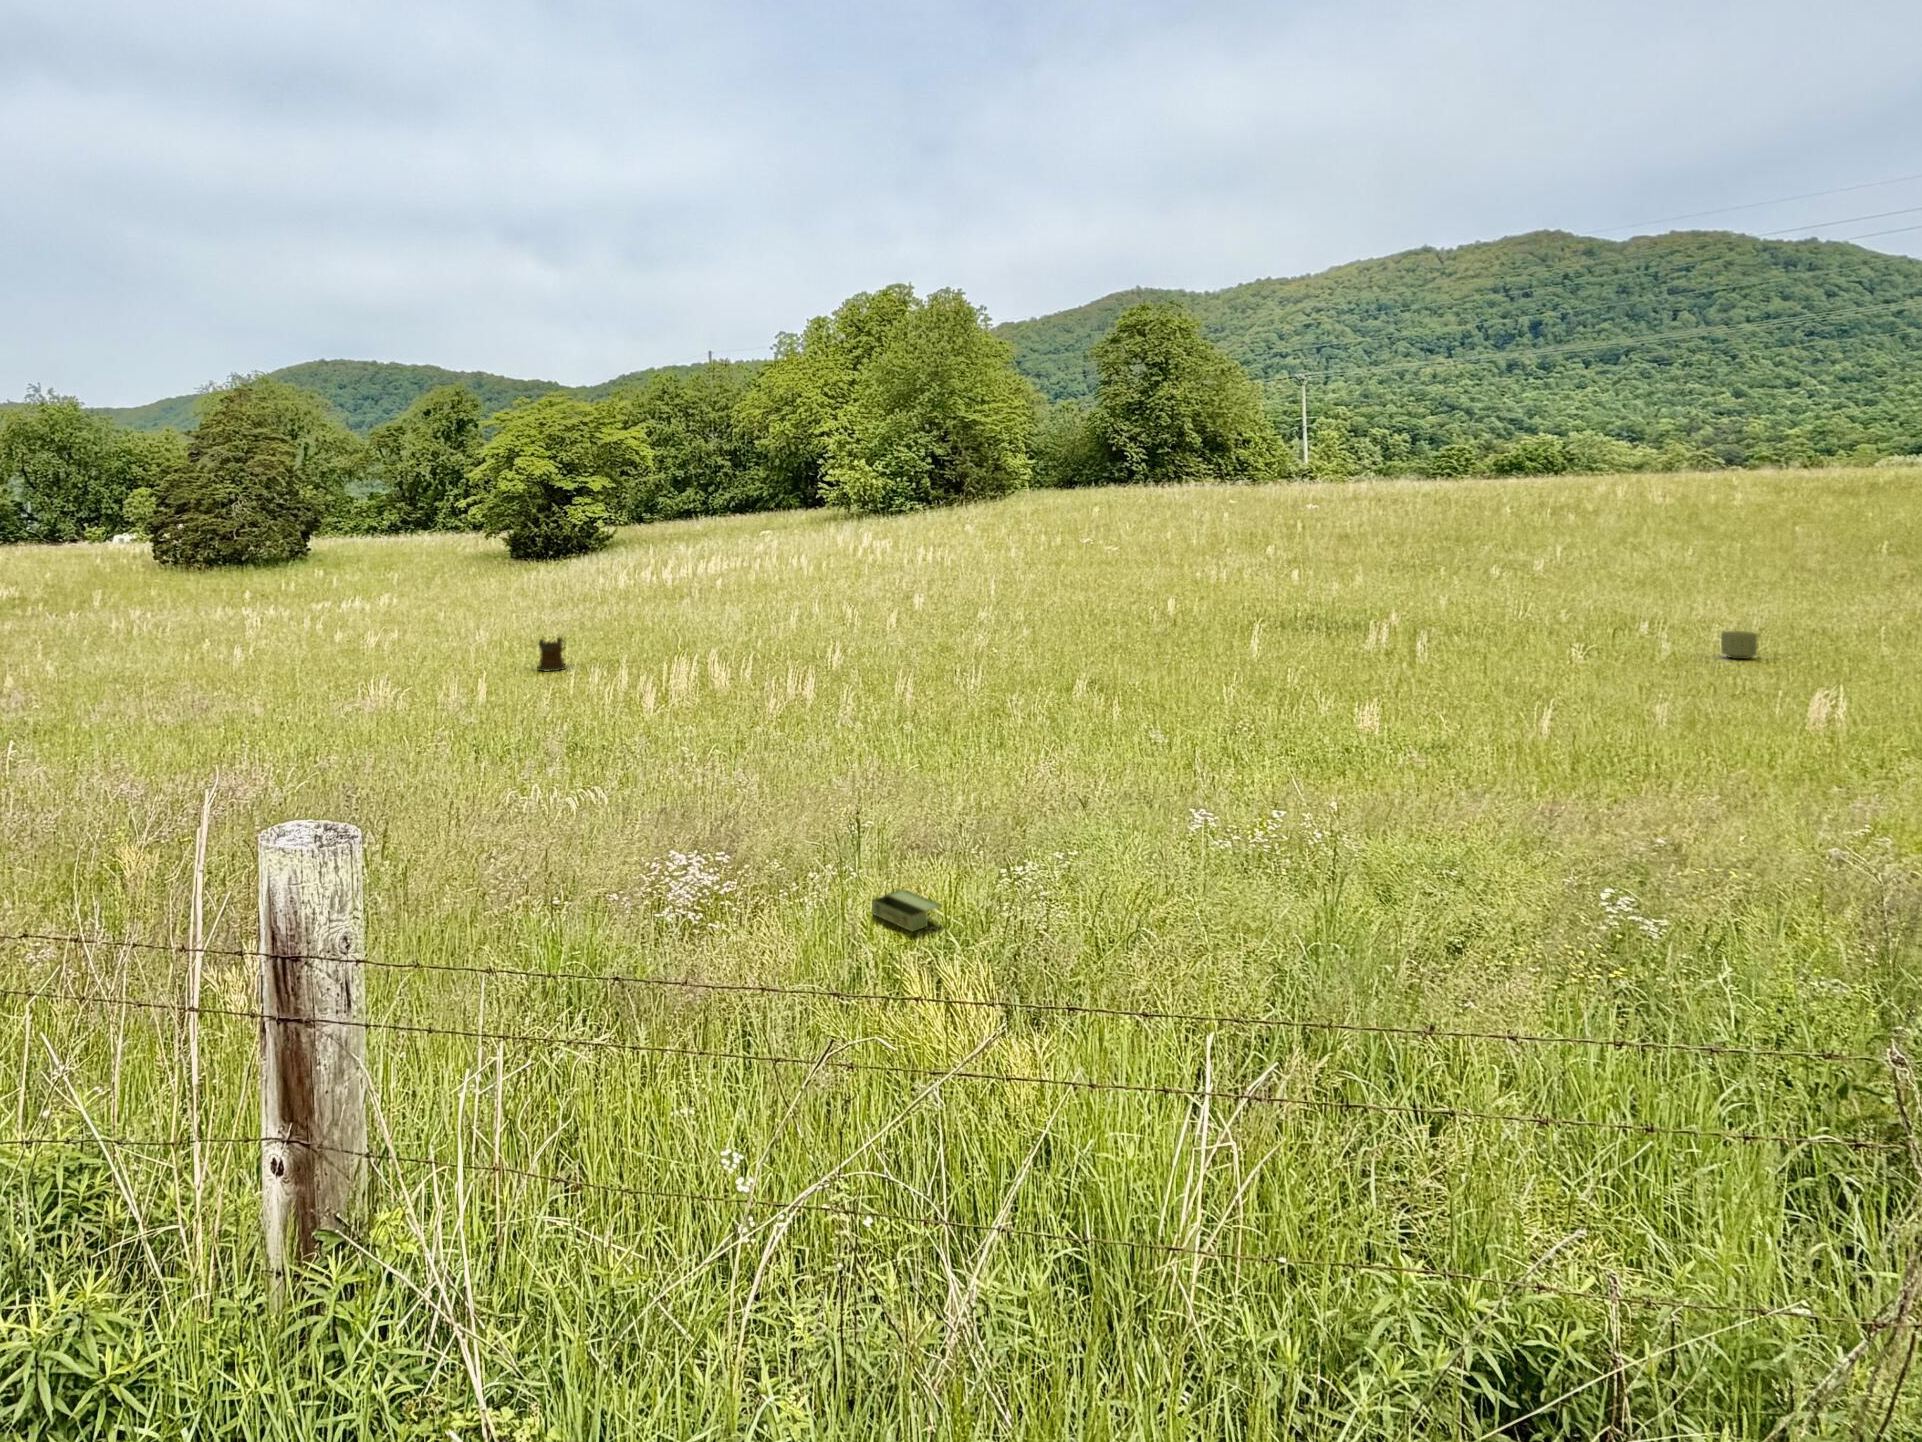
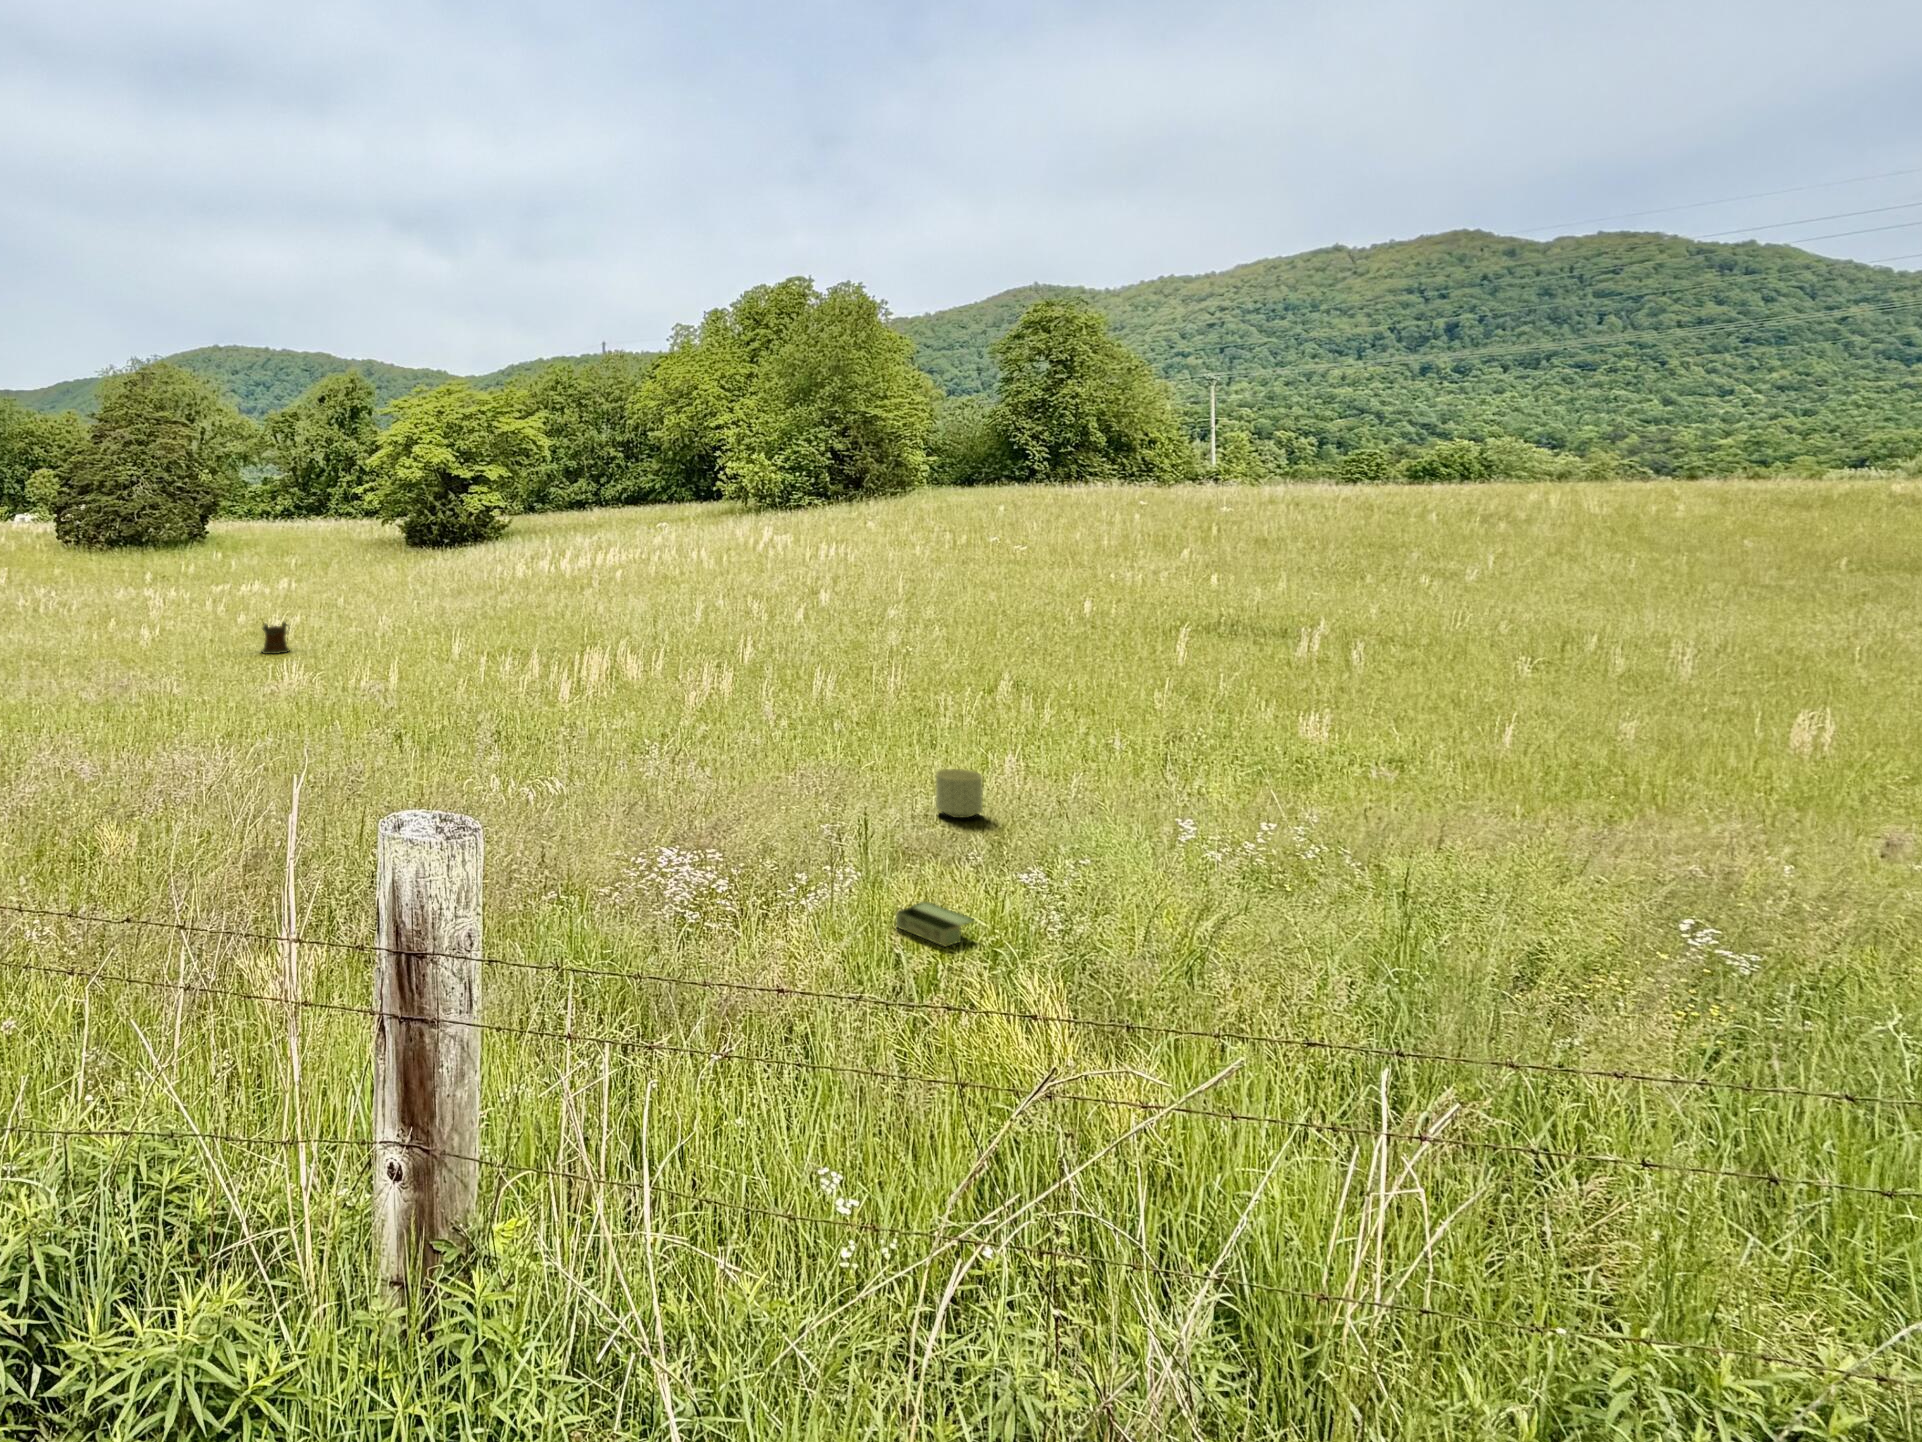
planter: present [1721,631,1758,659] -> present [936,769,983,818]
bucket: present [537,637,566,671] -> present [262,622,290,654]

